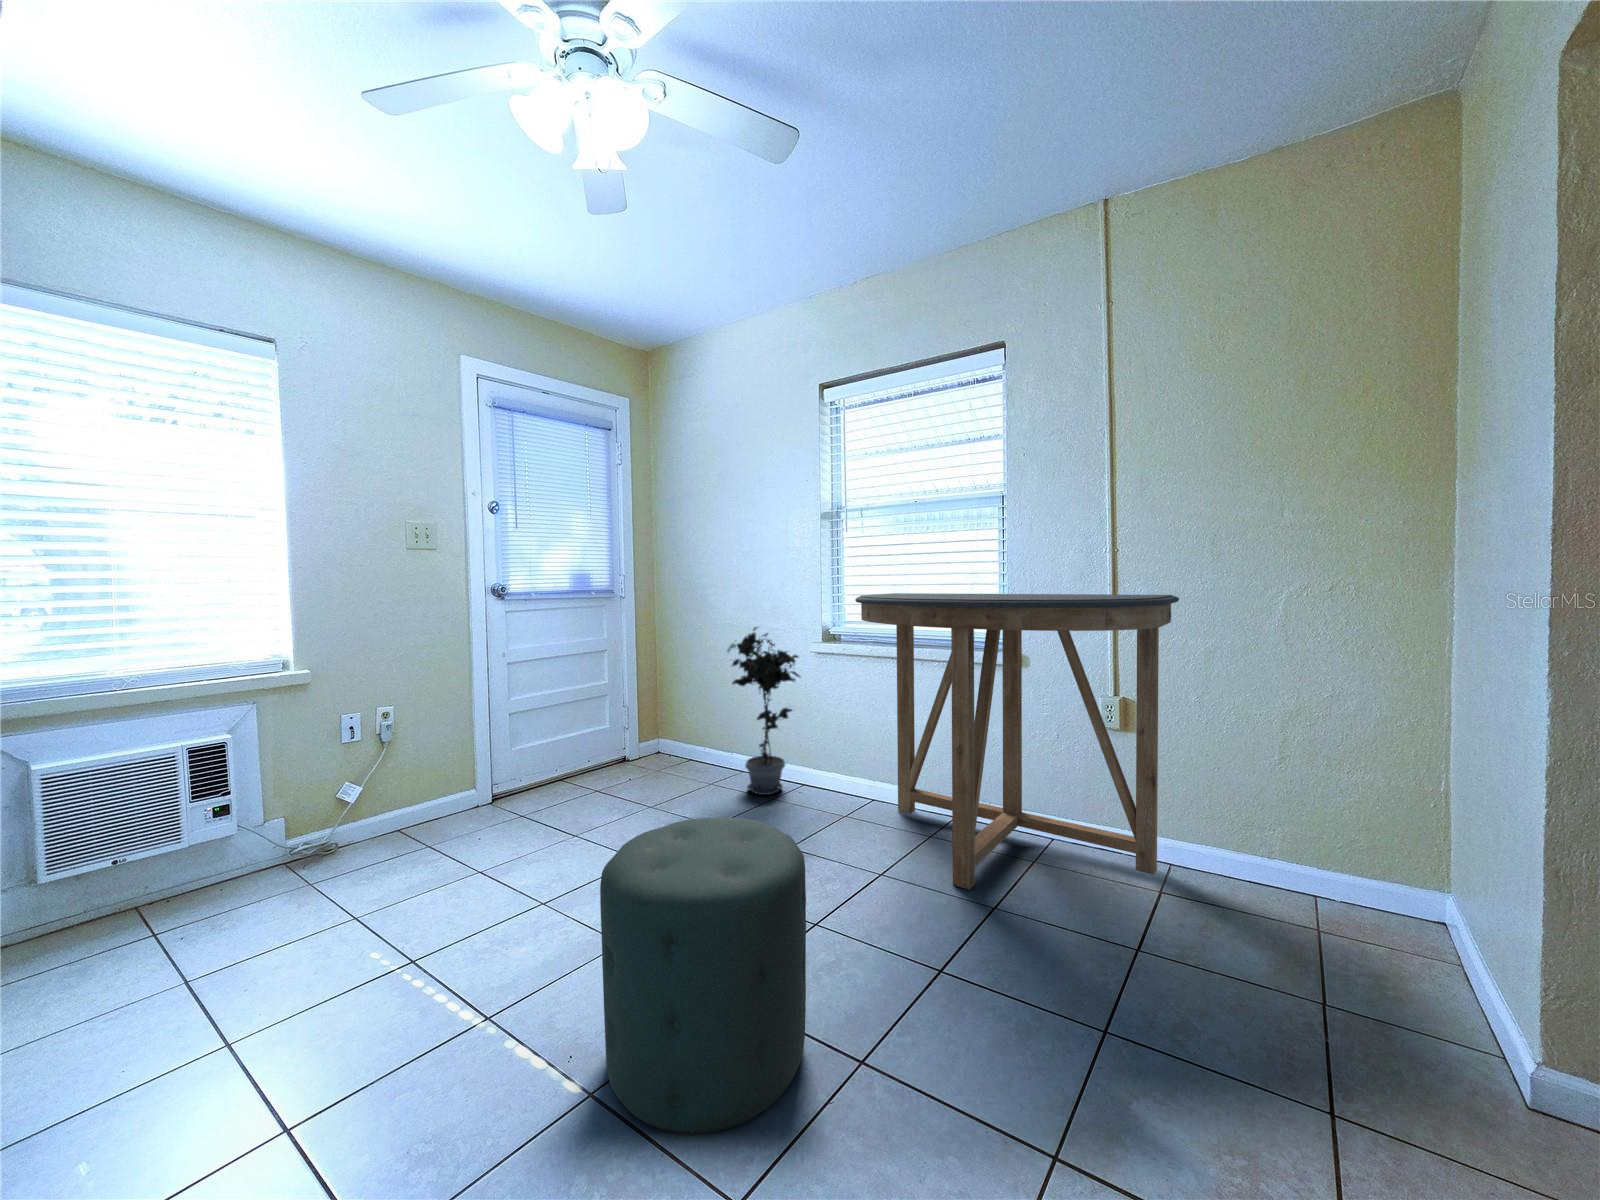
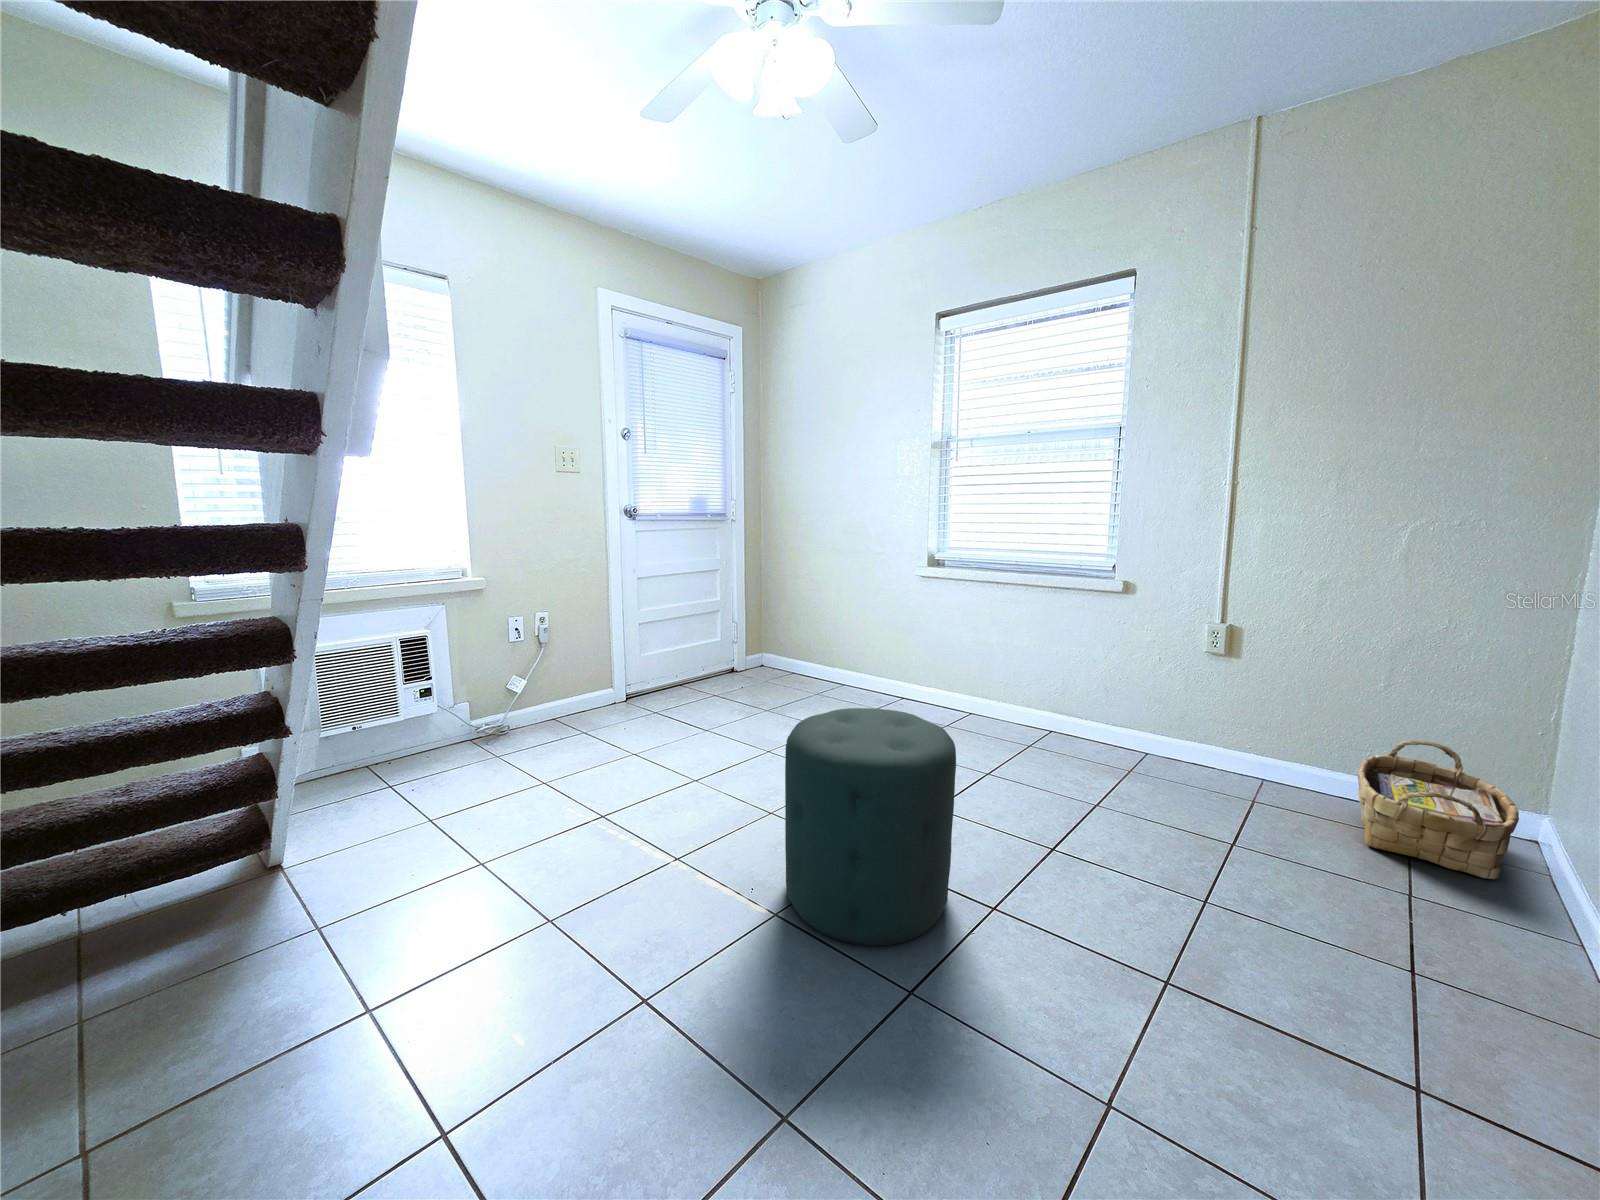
console table: present [855,593,1179,890] -> none [968,522,1299,789]
potted plant: present [728,627,800,795] -> none [832,551,906,704]
woven basket: none [1260,817,1420,975] -> present [1358,740,1519,879]

